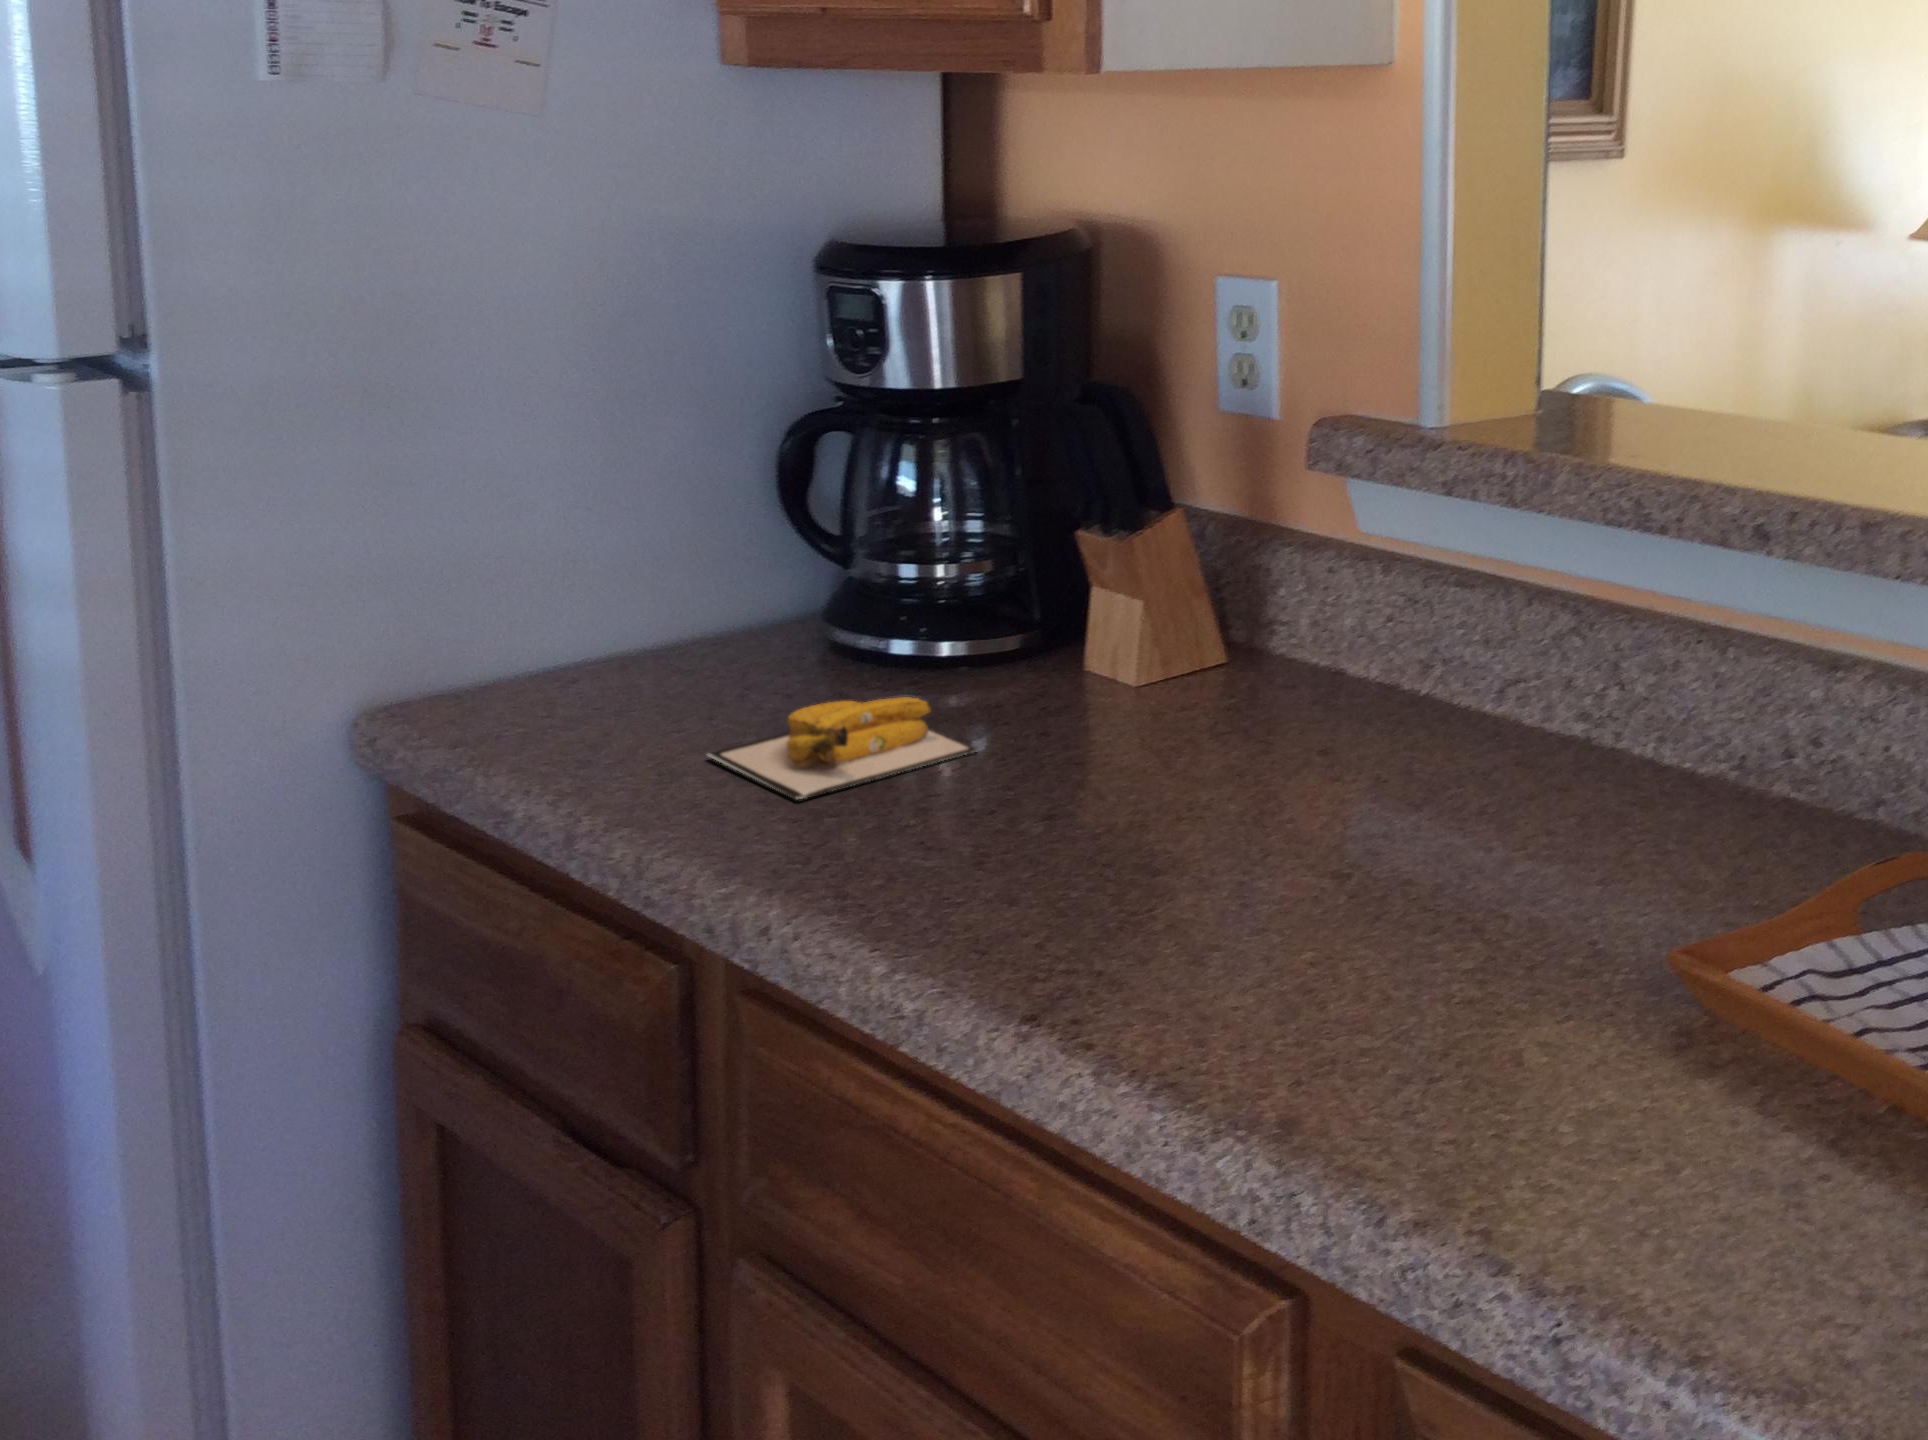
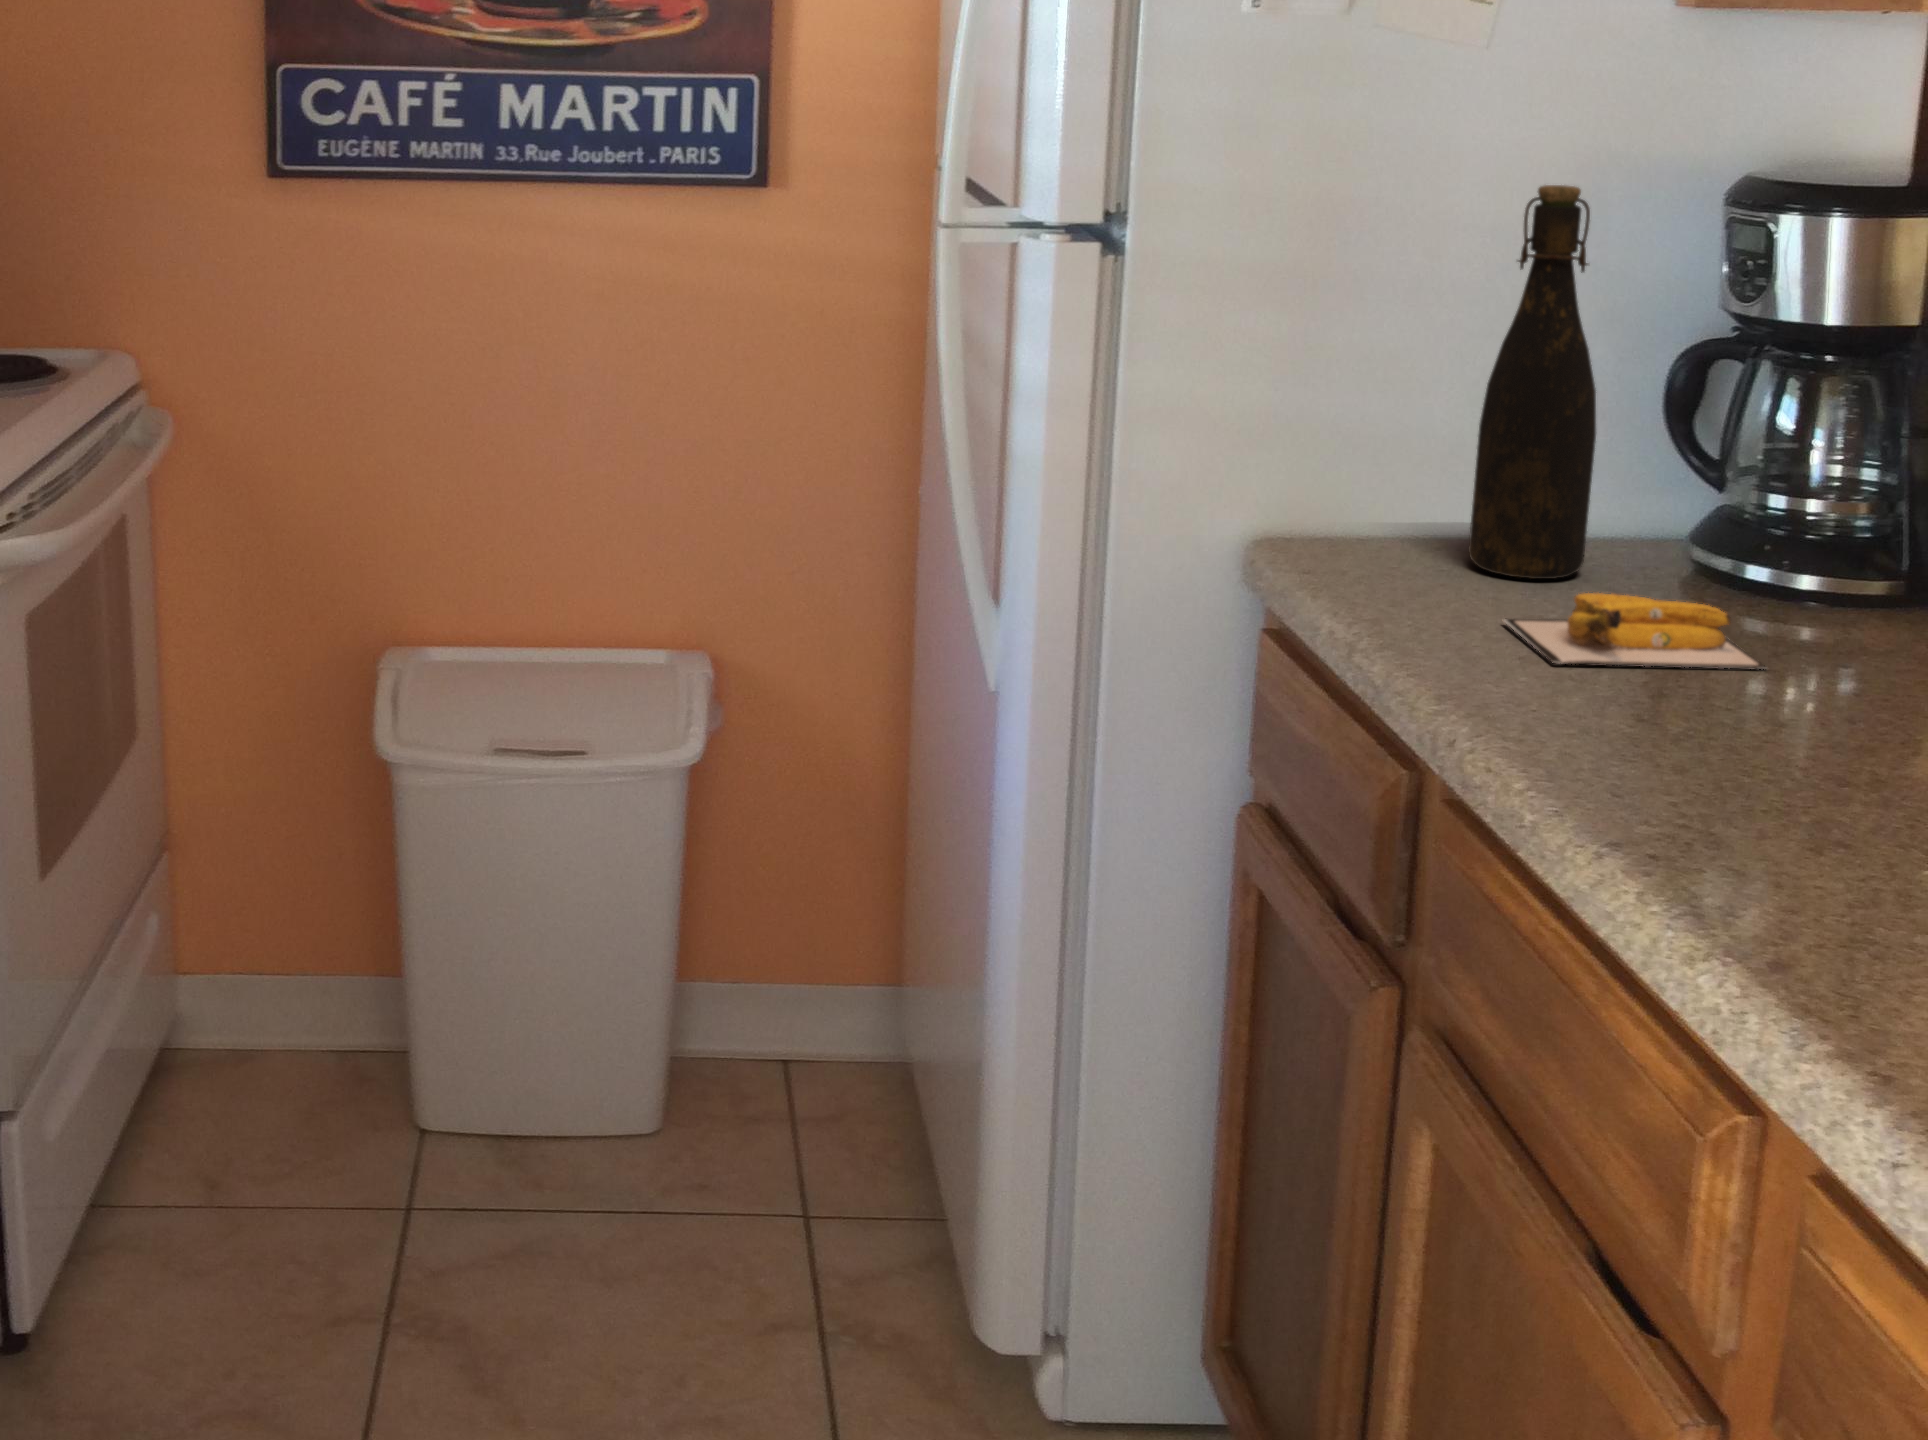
bottle: none [603,265,729,693] -> present [1469,185,1596,579]

